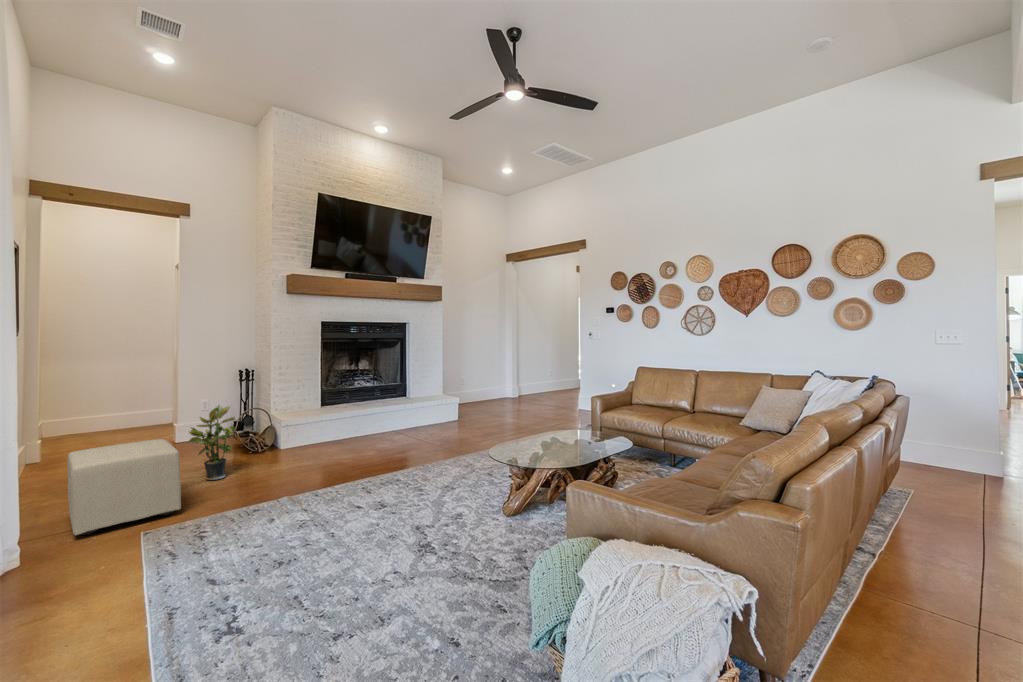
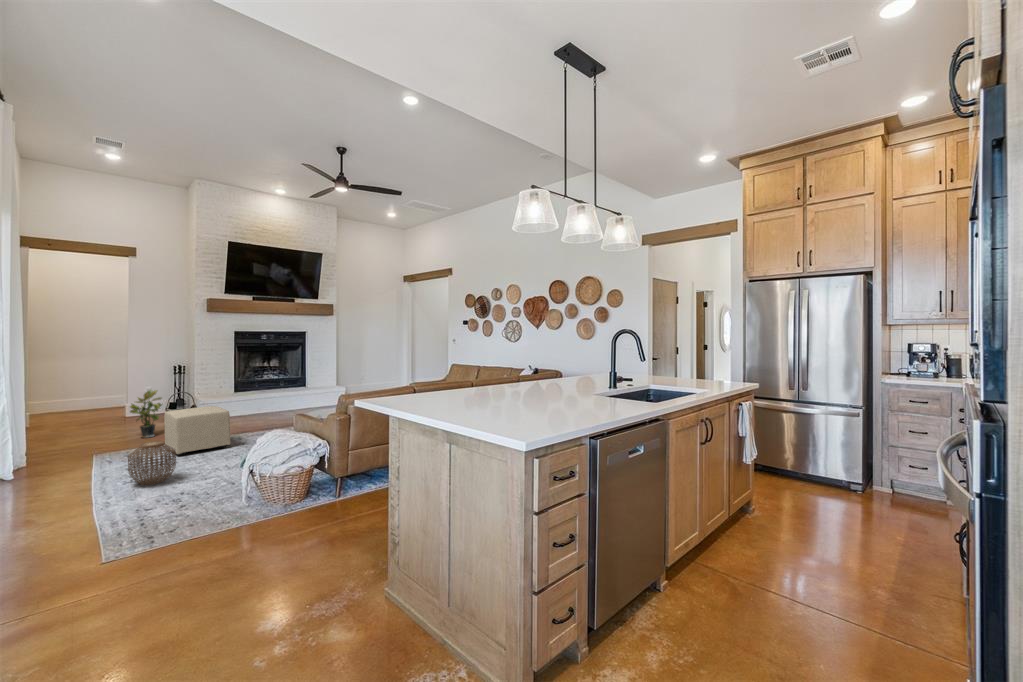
ottoman: present [67,439,181,535] -> present [164,406,230,455]
woven basket: none [211,521,299,620] -> present [128,441,176,485]

